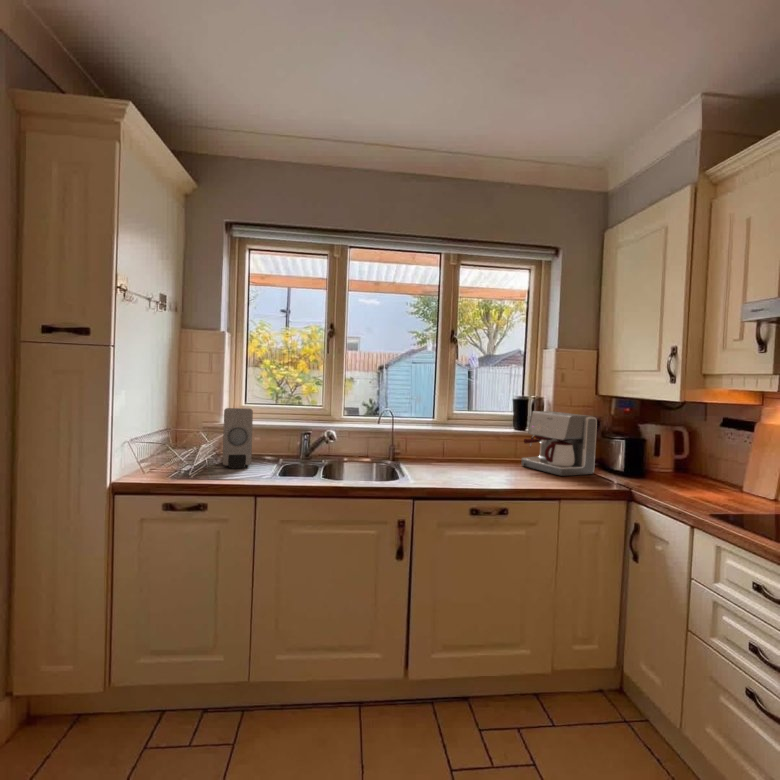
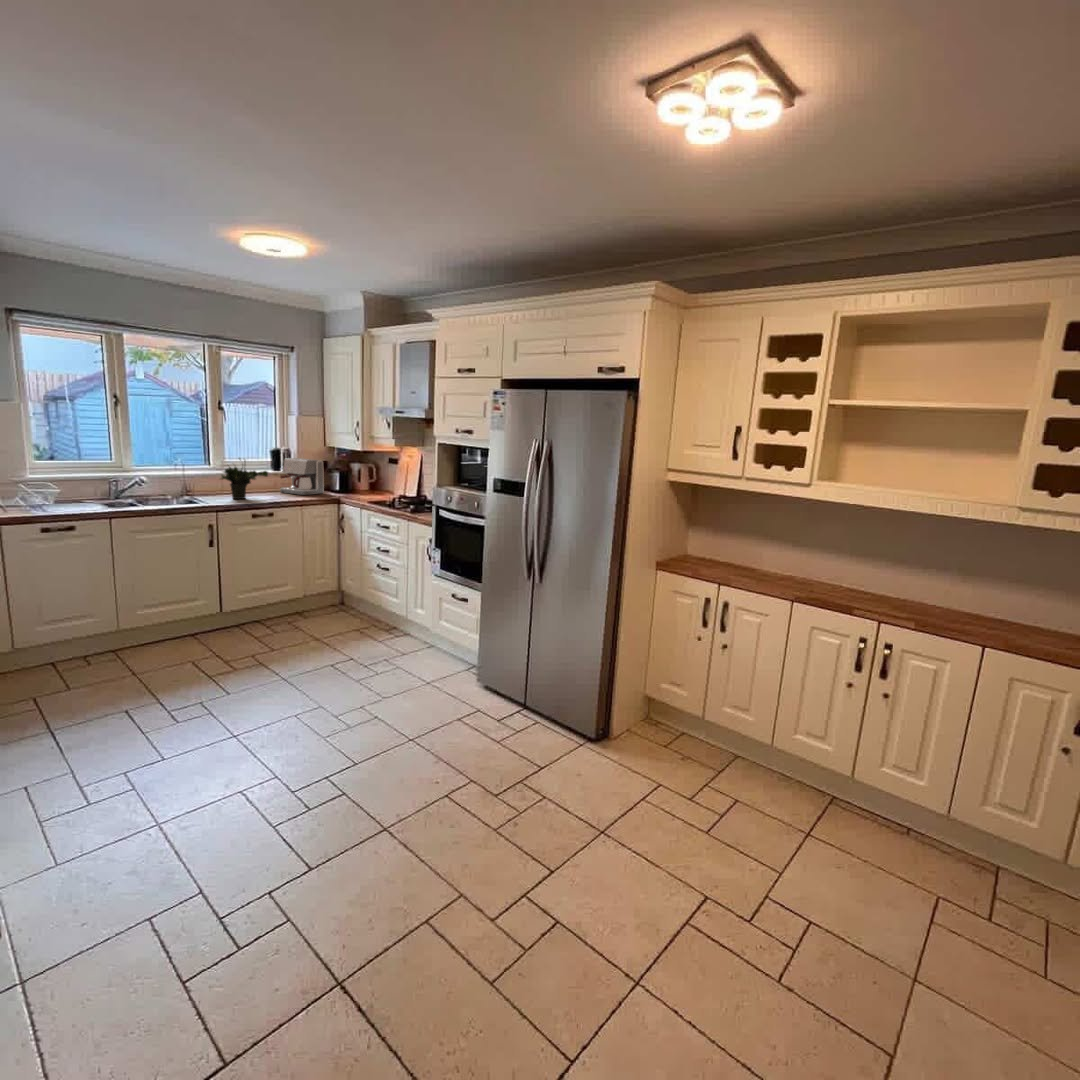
potted plant: none [429,405,506,476] -> present [220,458,268,499]
soap dispenser: present [222,408,253,468] -> none [50,465,87,506]

